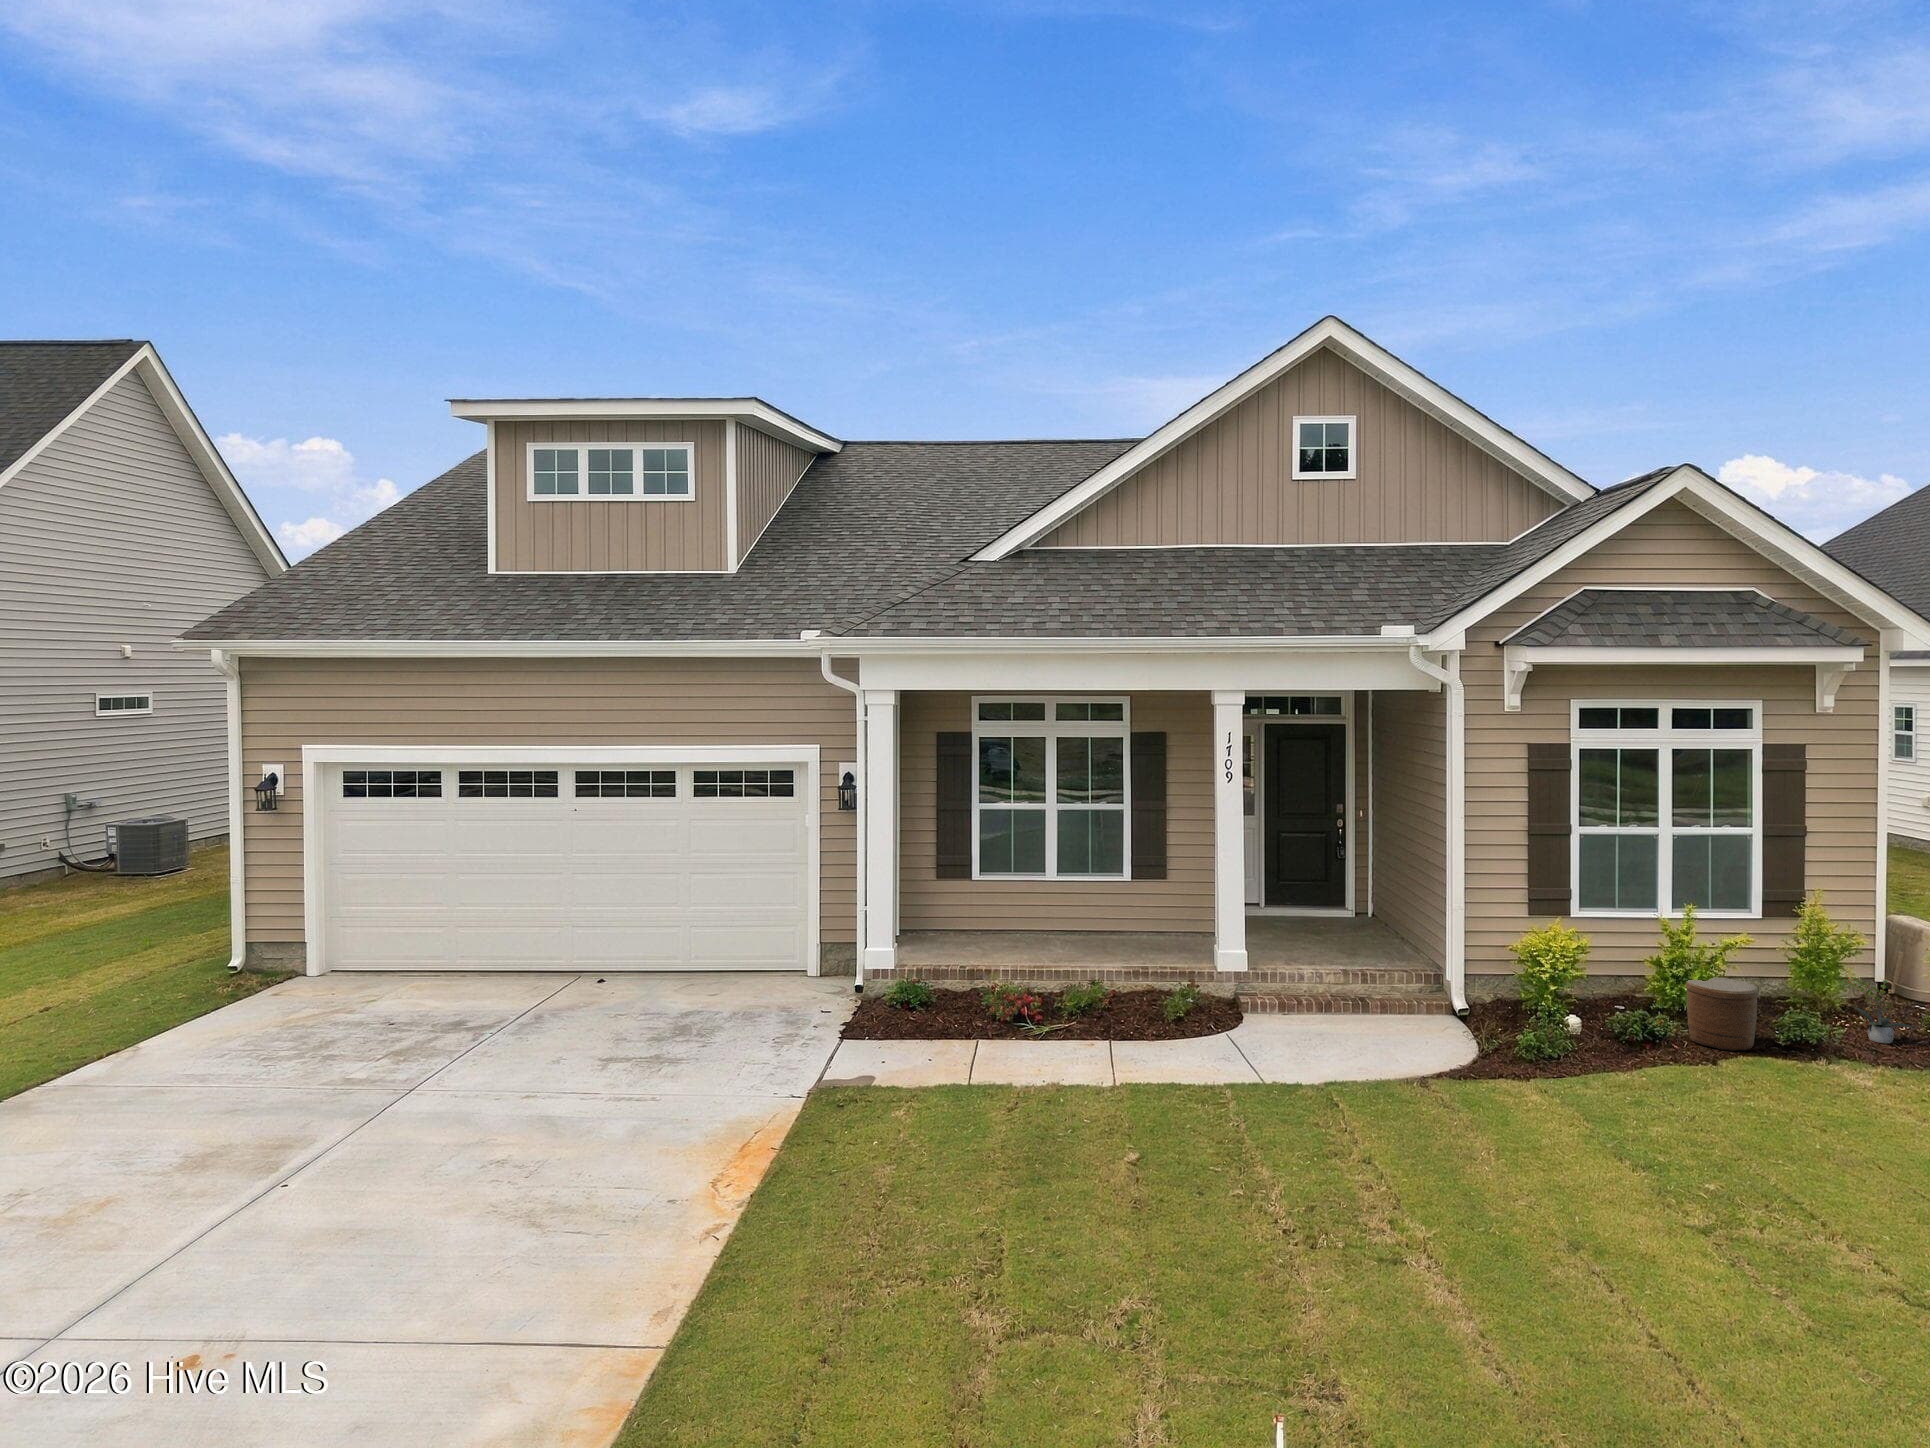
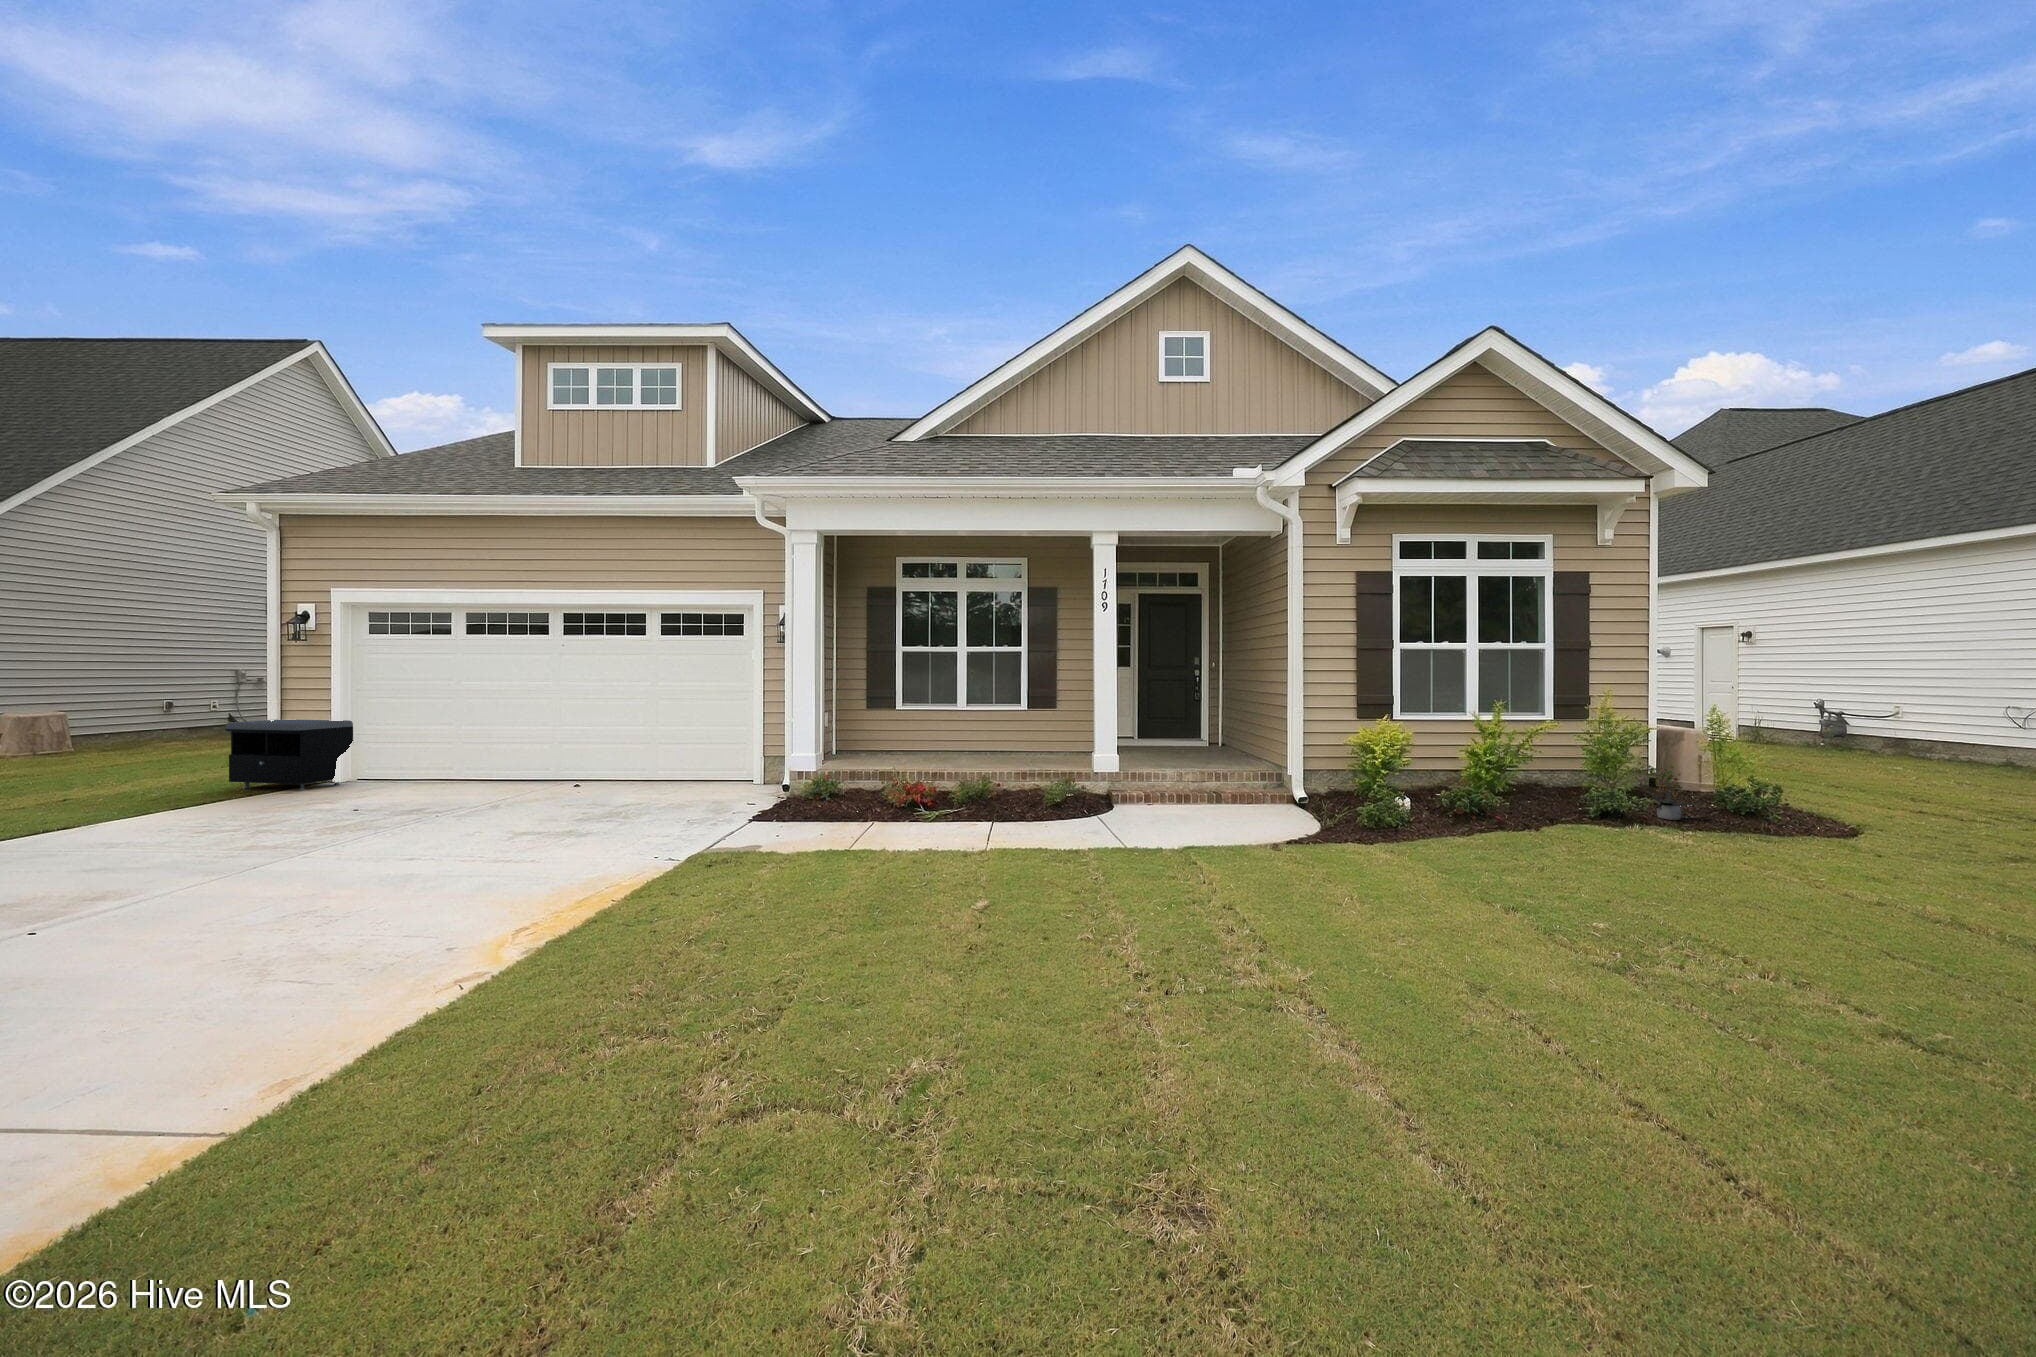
storage bench: none [199,898,333,988] -> present [225,720,353,790]
woven basket: present [1685,977,1759,1051] -> none [1499,765,1567,825]

